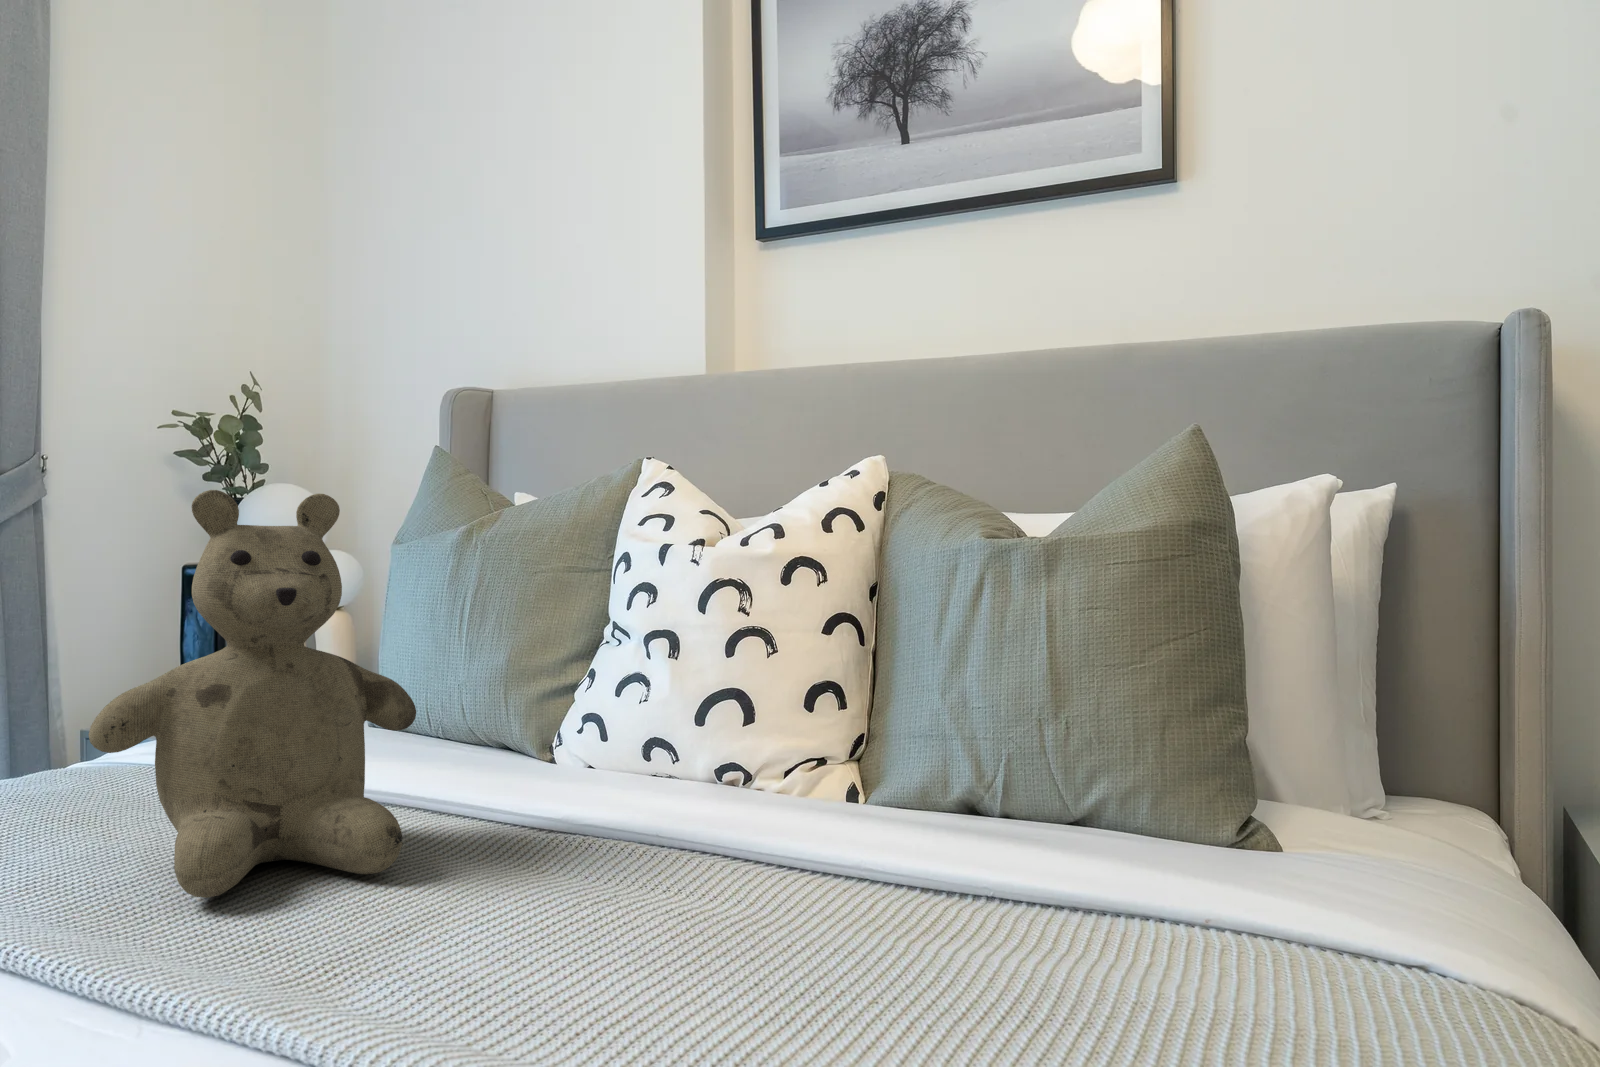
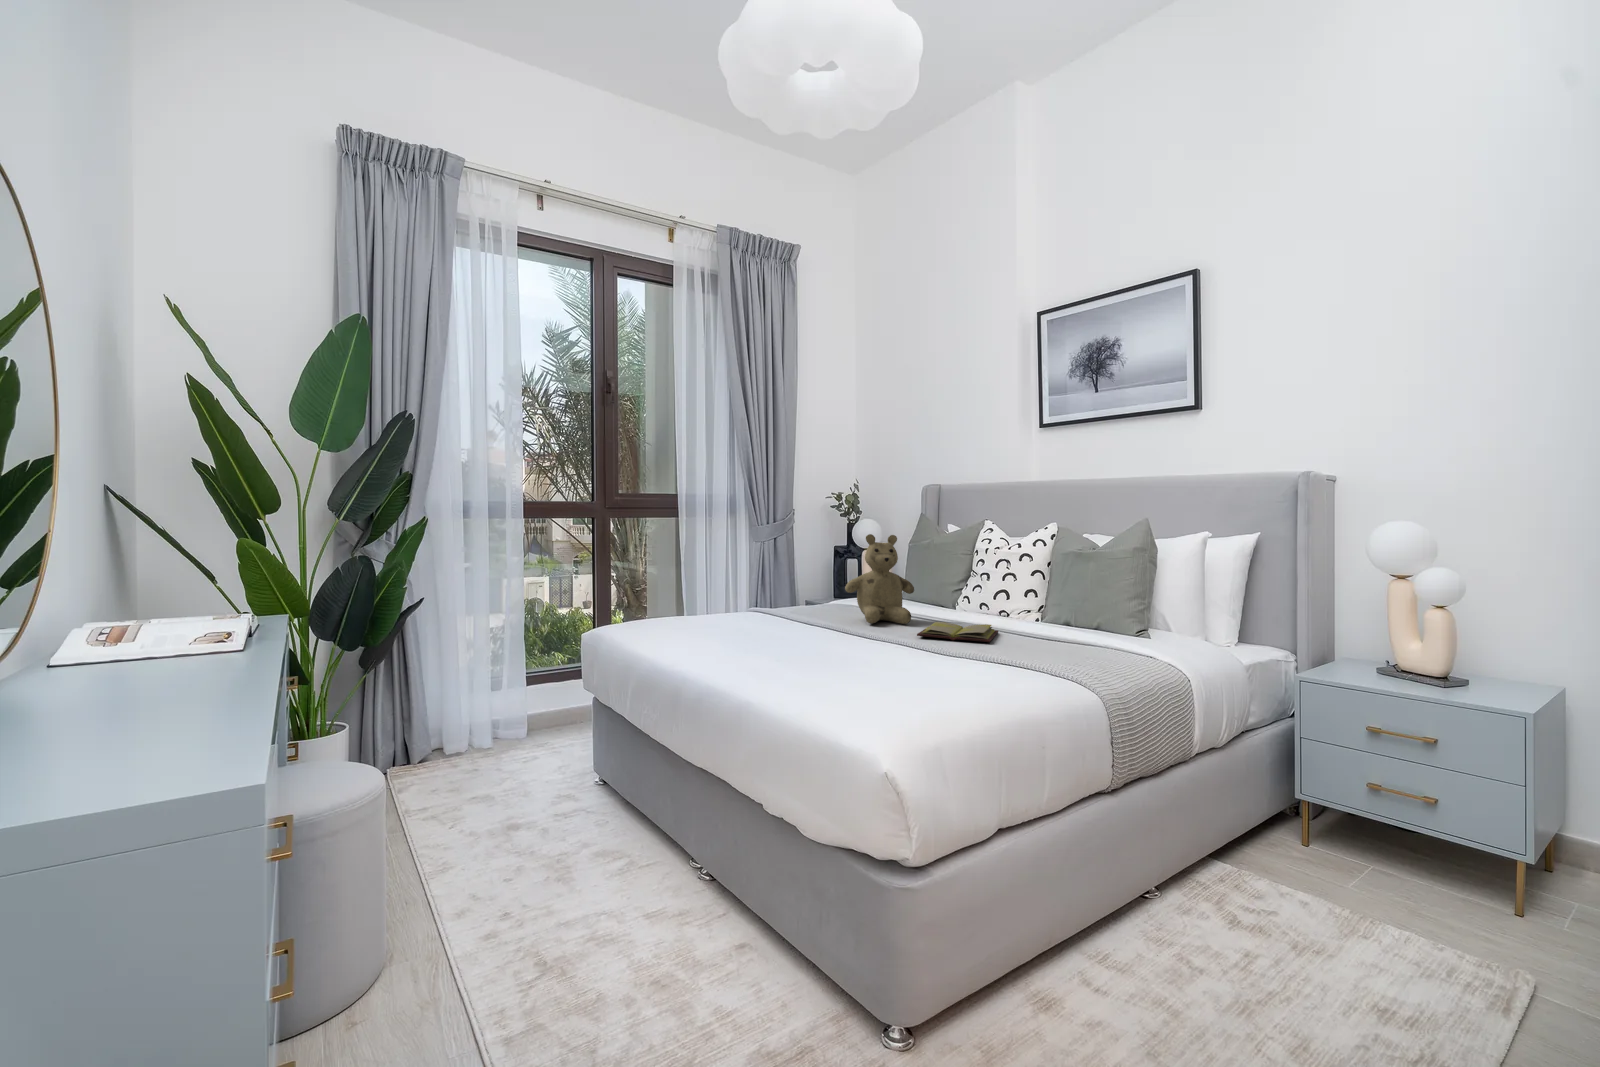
diary: none [427,850,797,989] -> present [917,622,998,642]

